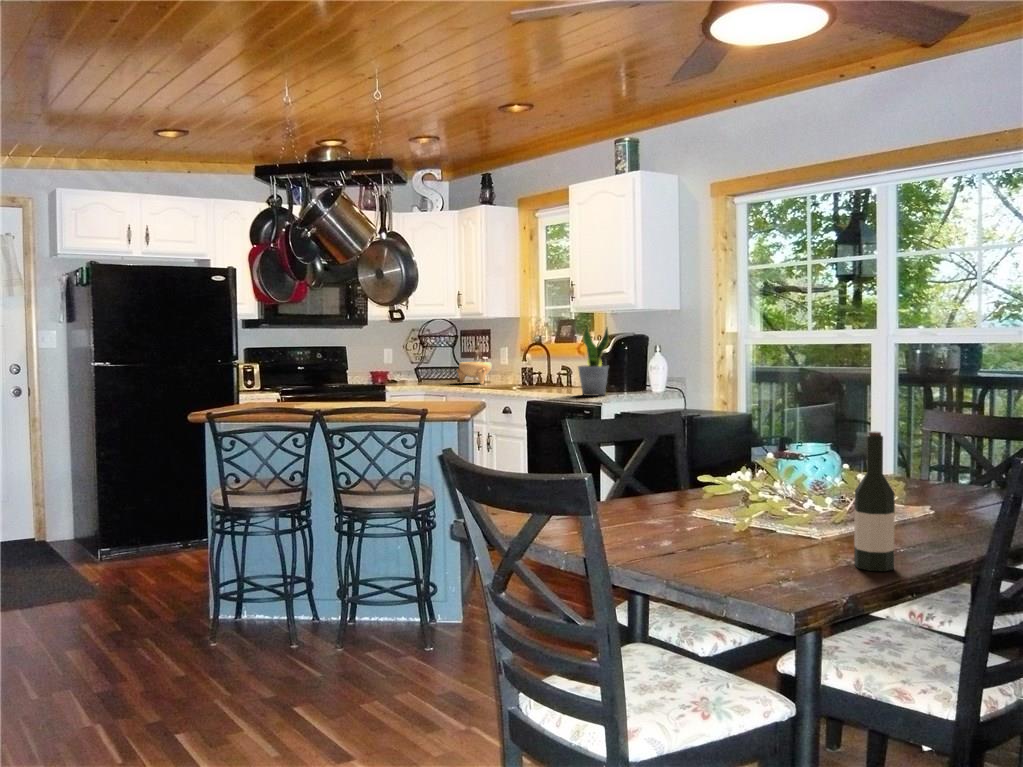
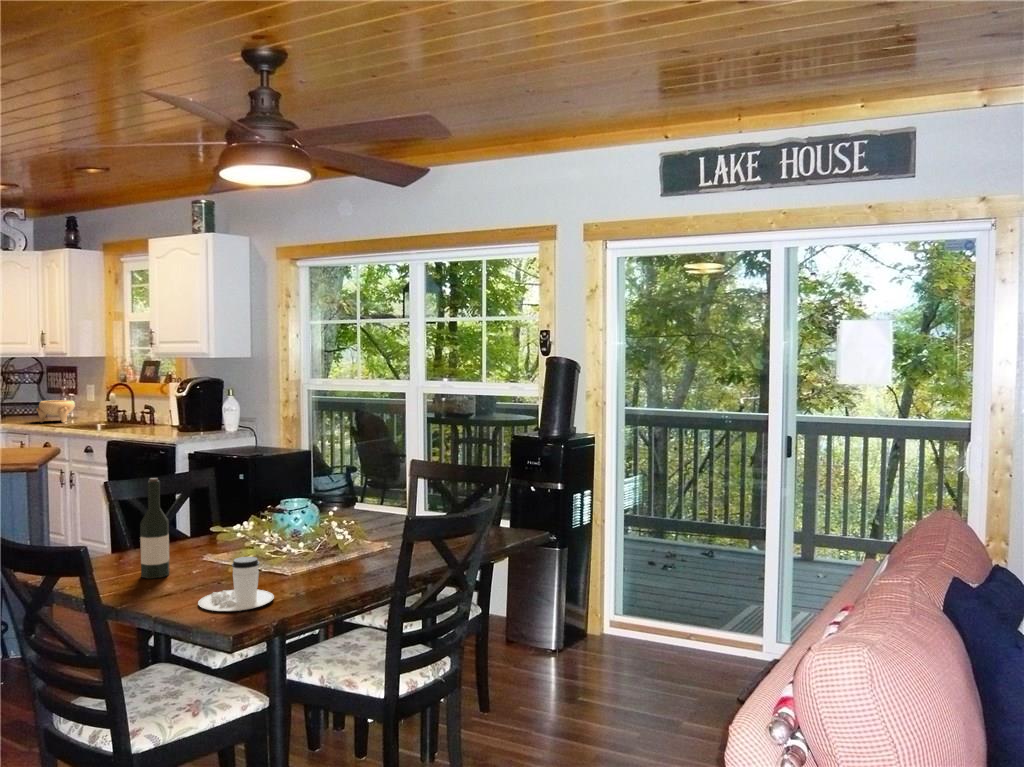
potted plant: present [578,326,609,396] -> none [153,371,185,436]
wine bottle: present [854,431,895,571] -> present [140,478,170,579]
coffee cup: none [719,514,814,580] -> present [198,557,274,611]

